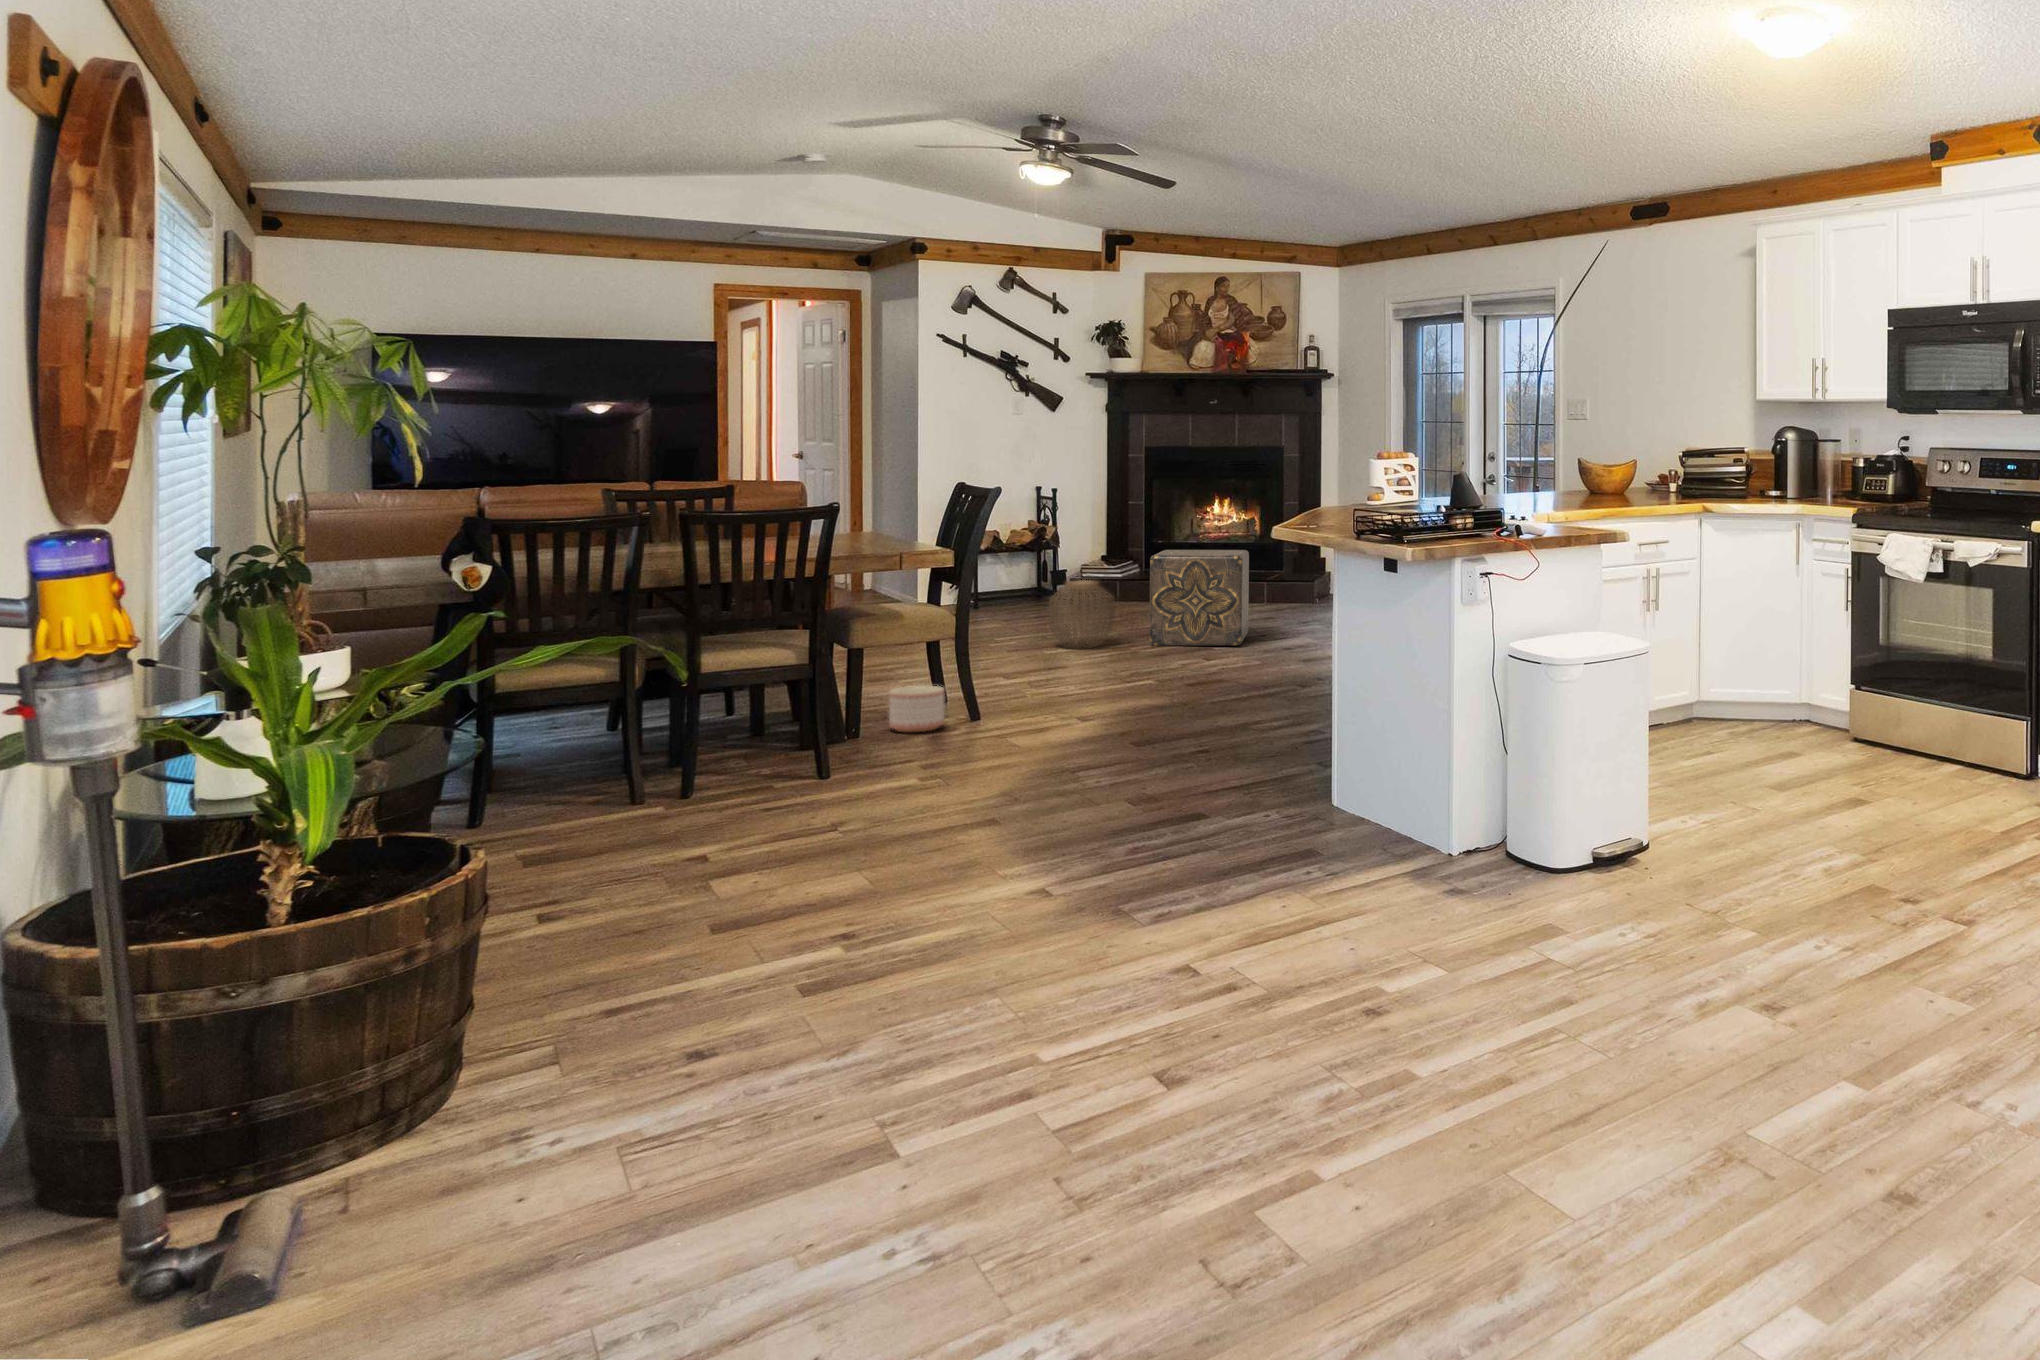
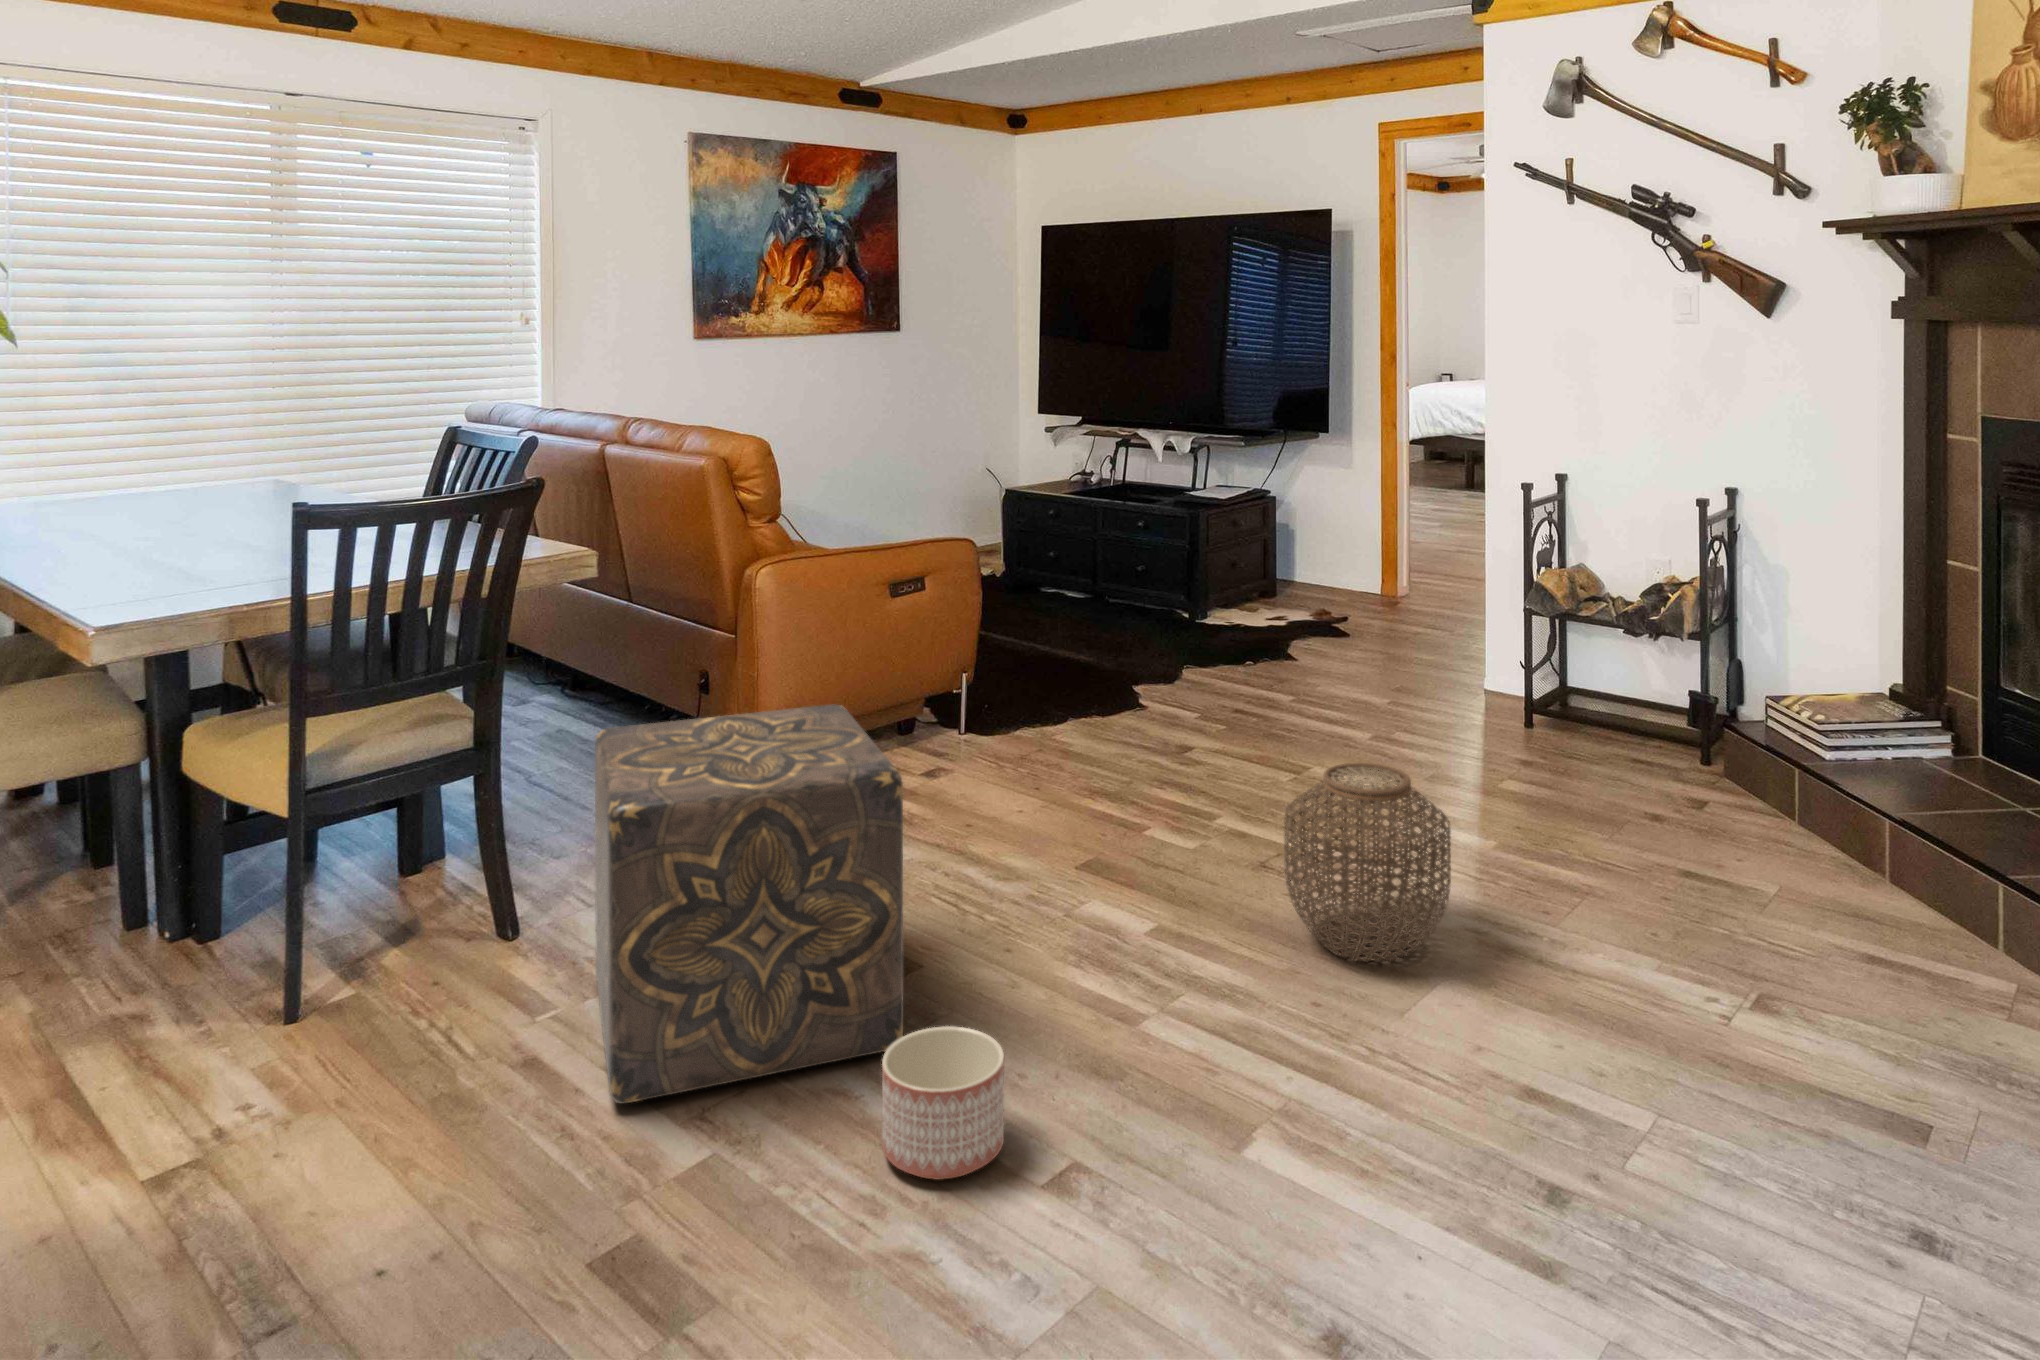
ottoman: present [1150,550,1249,646] -> present [595,704,903,1104]
planter: present [889,686,945,732] -> present [882,1026,1004,1180]

